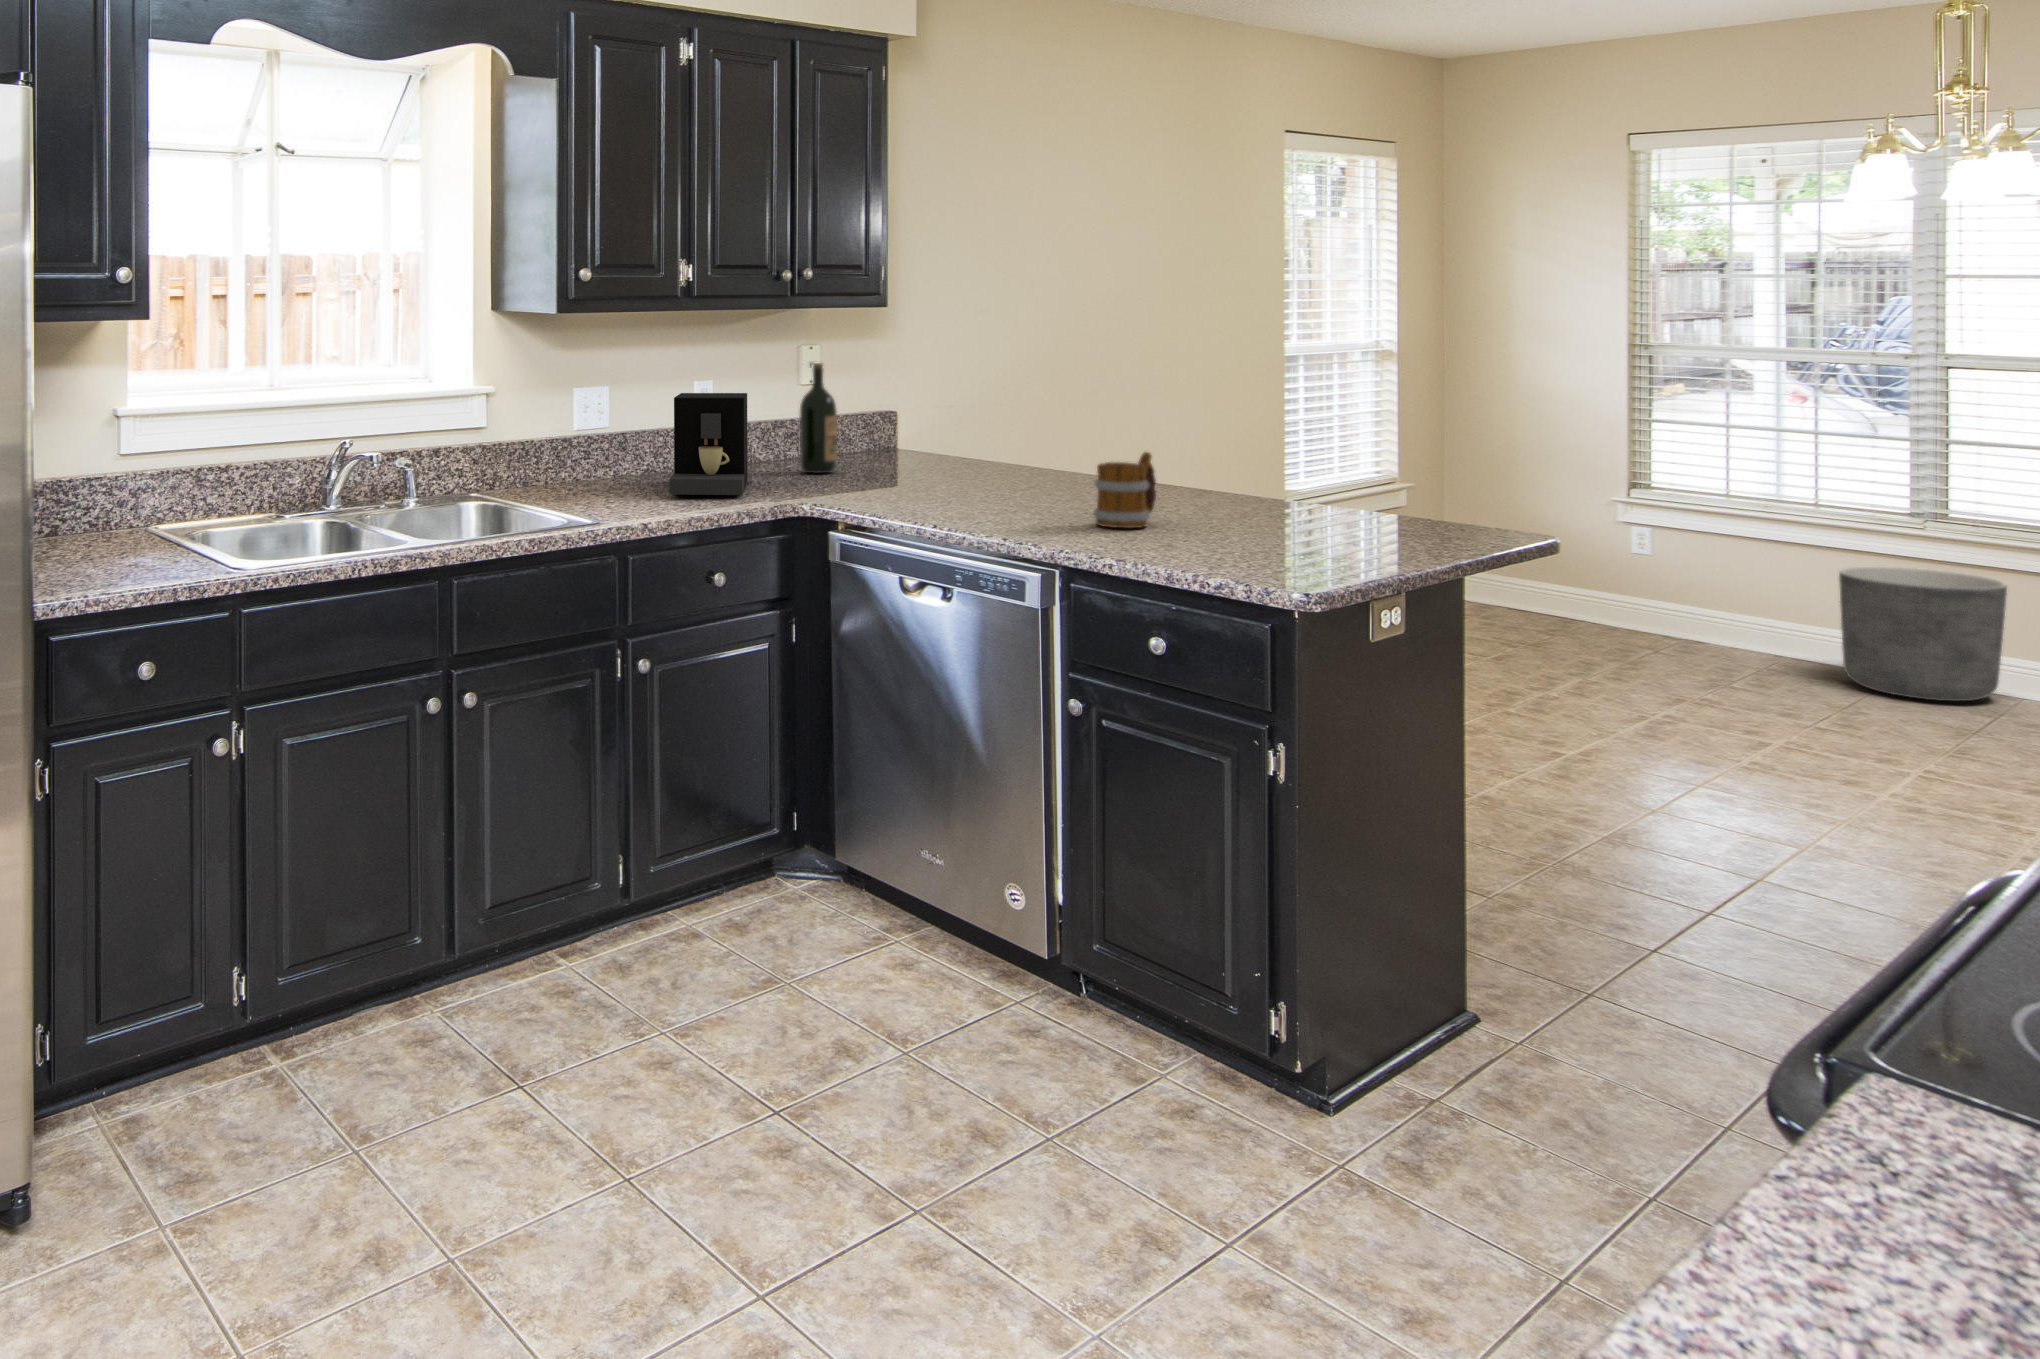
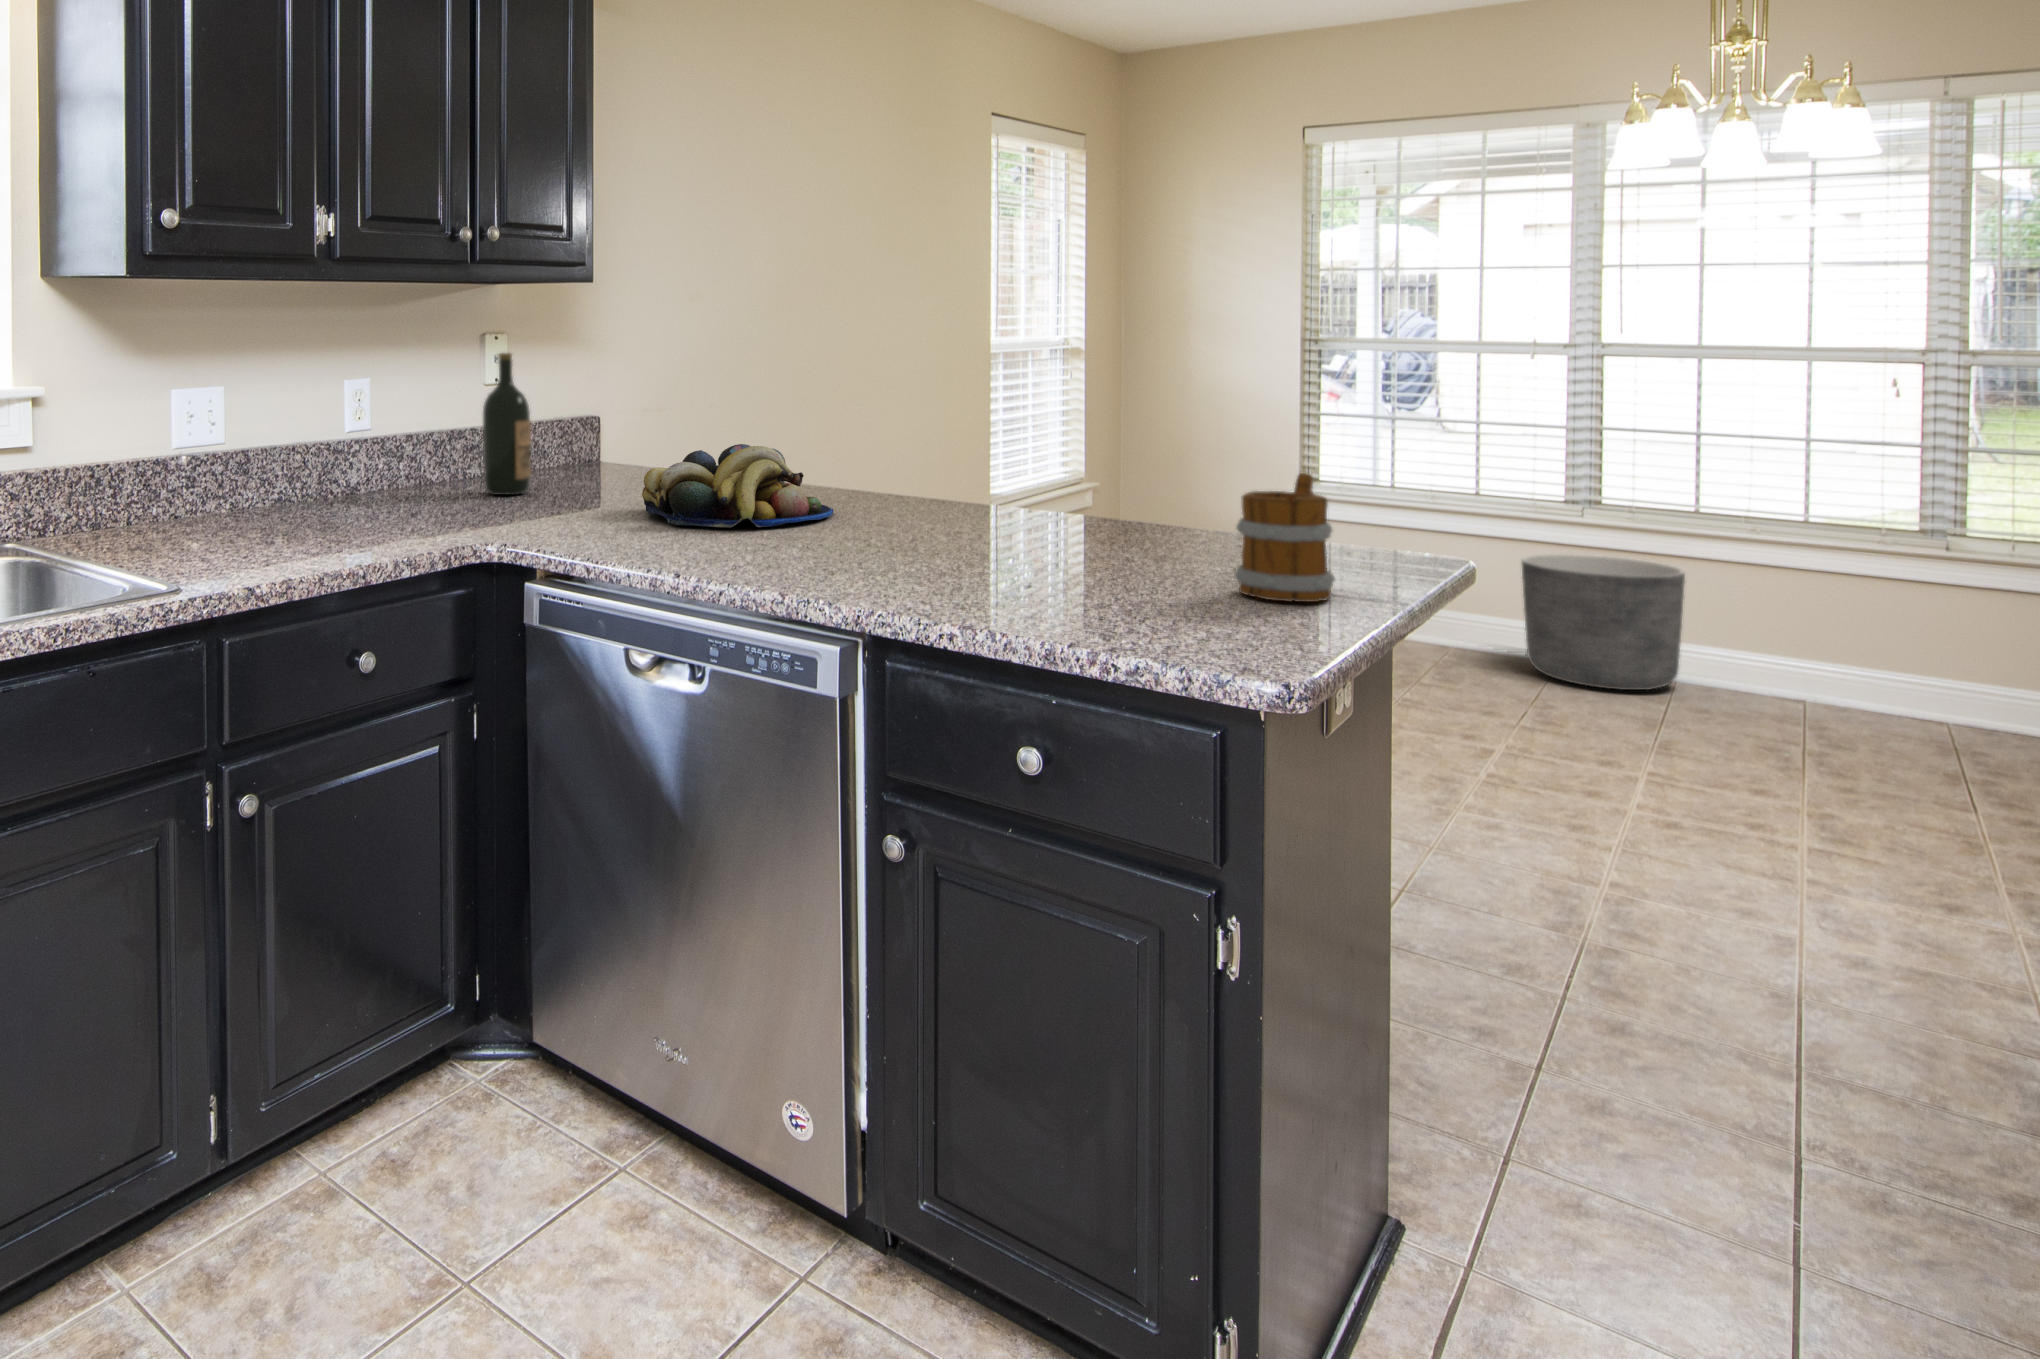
coffee maker: present [669,393,748,495] -> none [301,392,415,534]
fruit bowl: none [920,438,1067,499] -> present [642,444,833,528]
mug: present [1093,452,1156,528] -> present [1235,473,1335,602]

